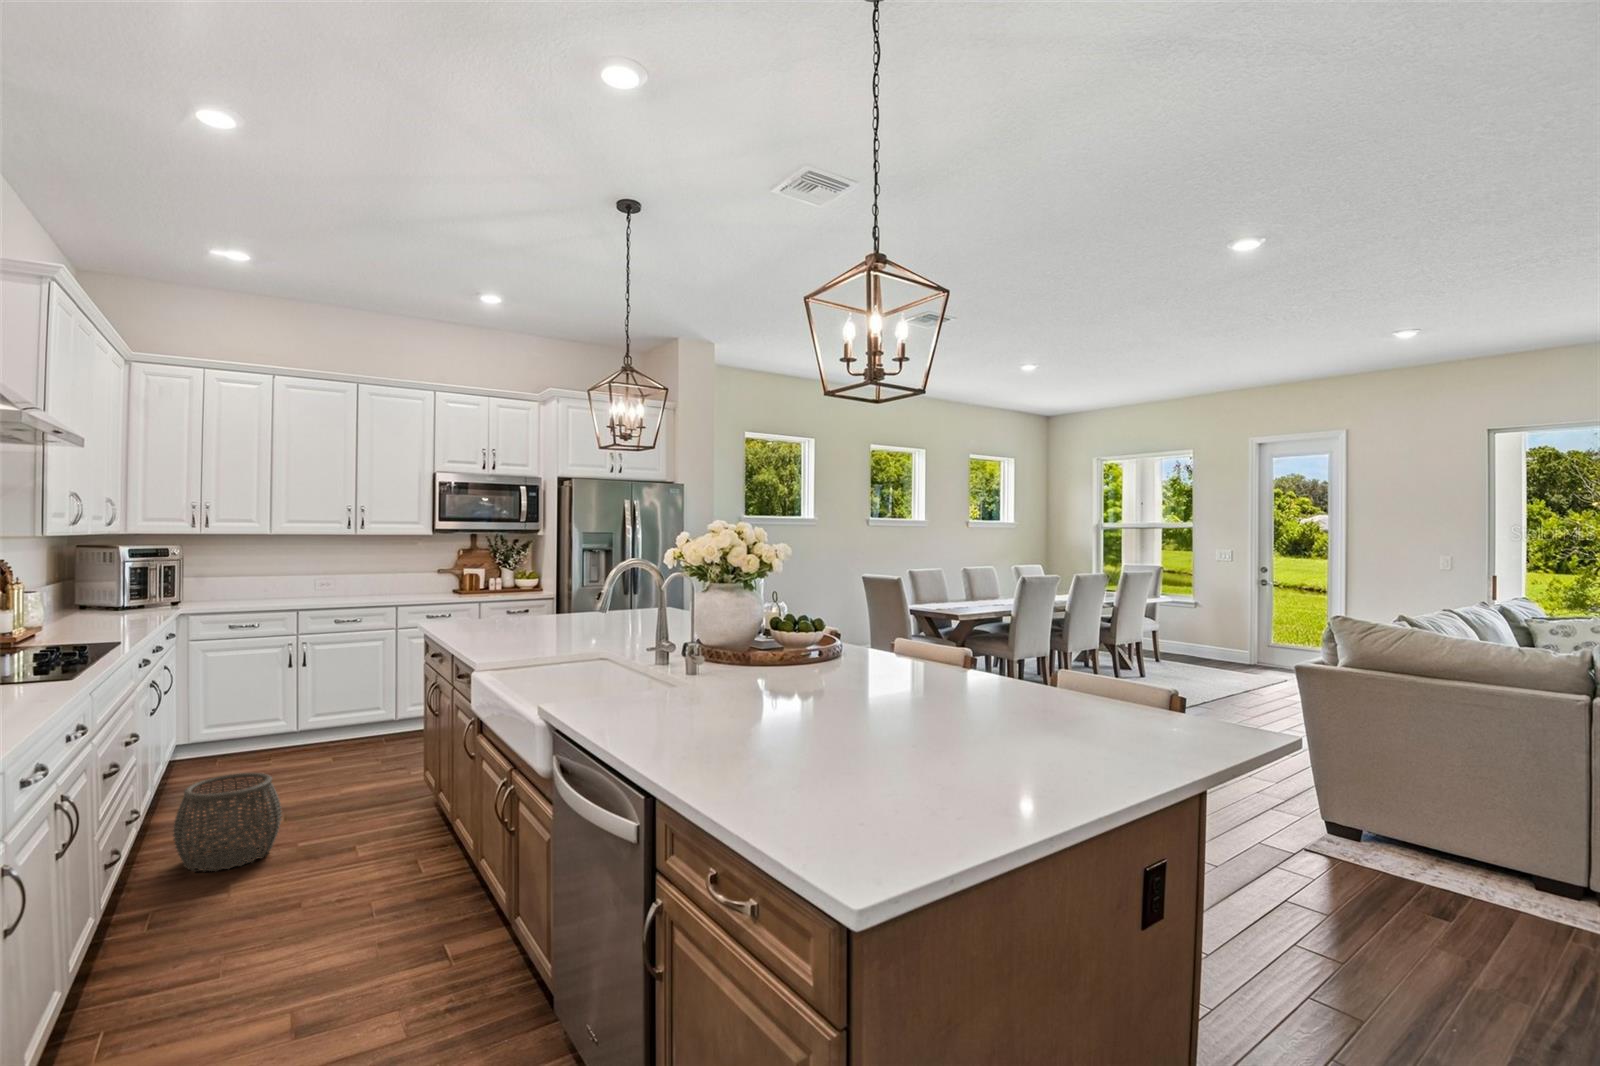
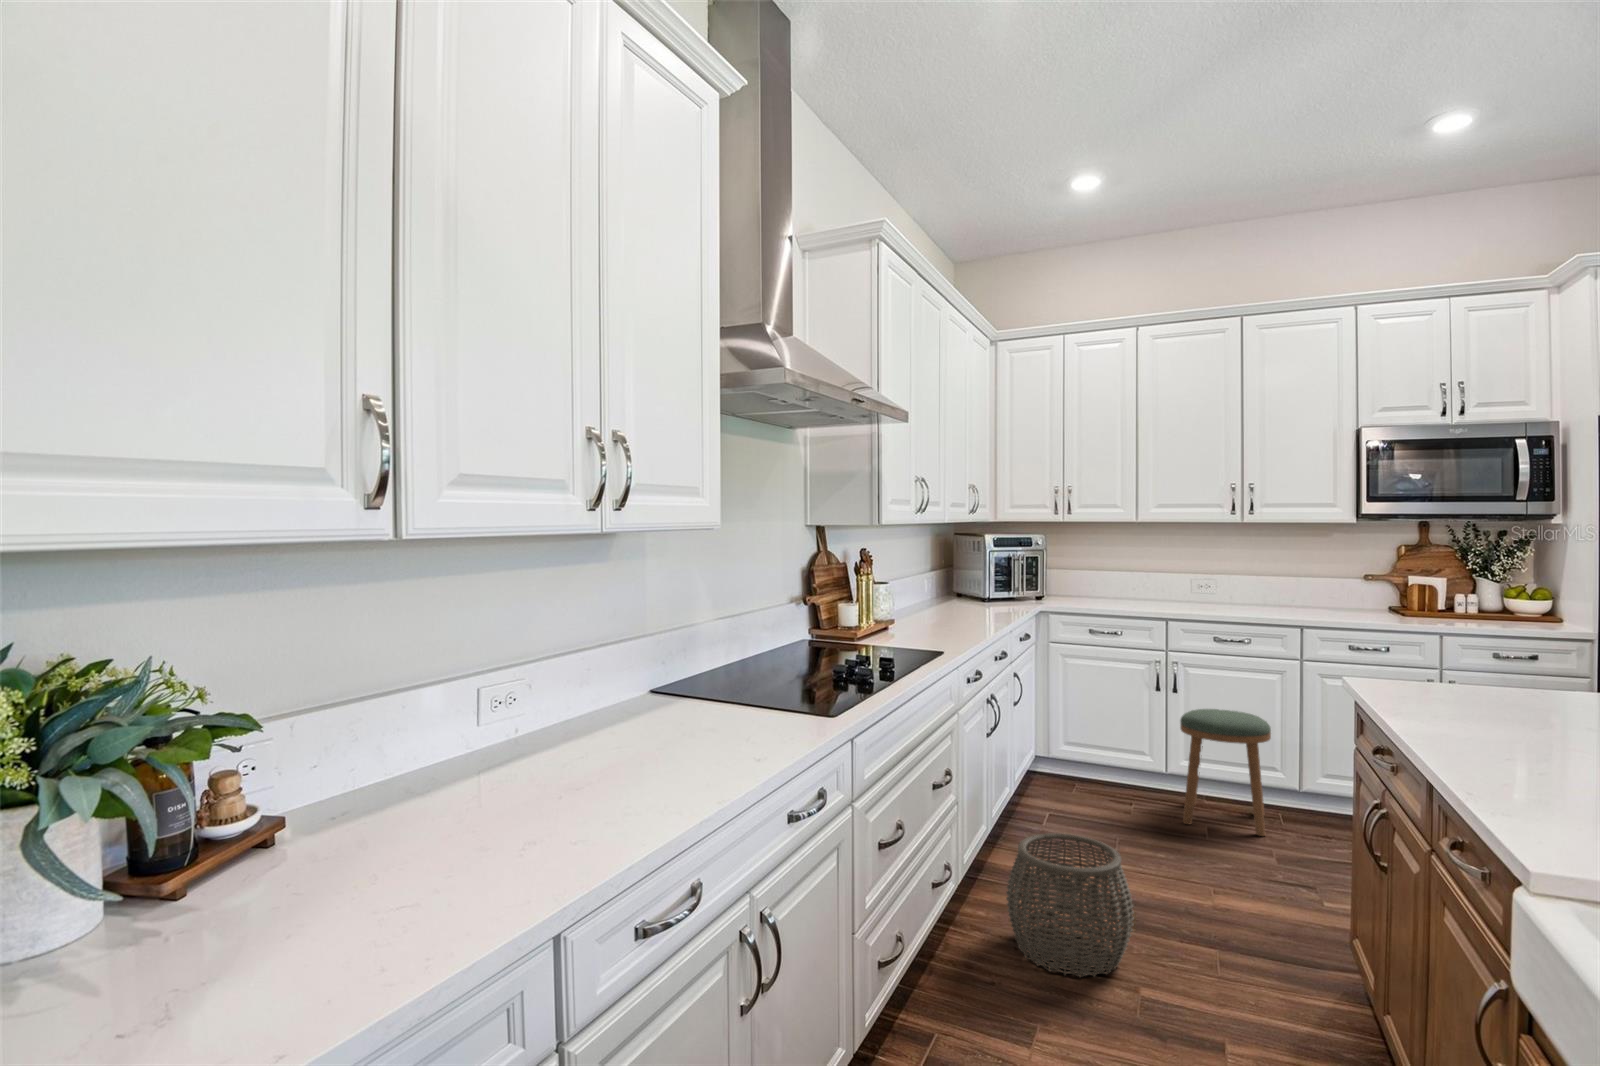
stool: none [310,672,378,761] -> present [1180,709,1271,836]

